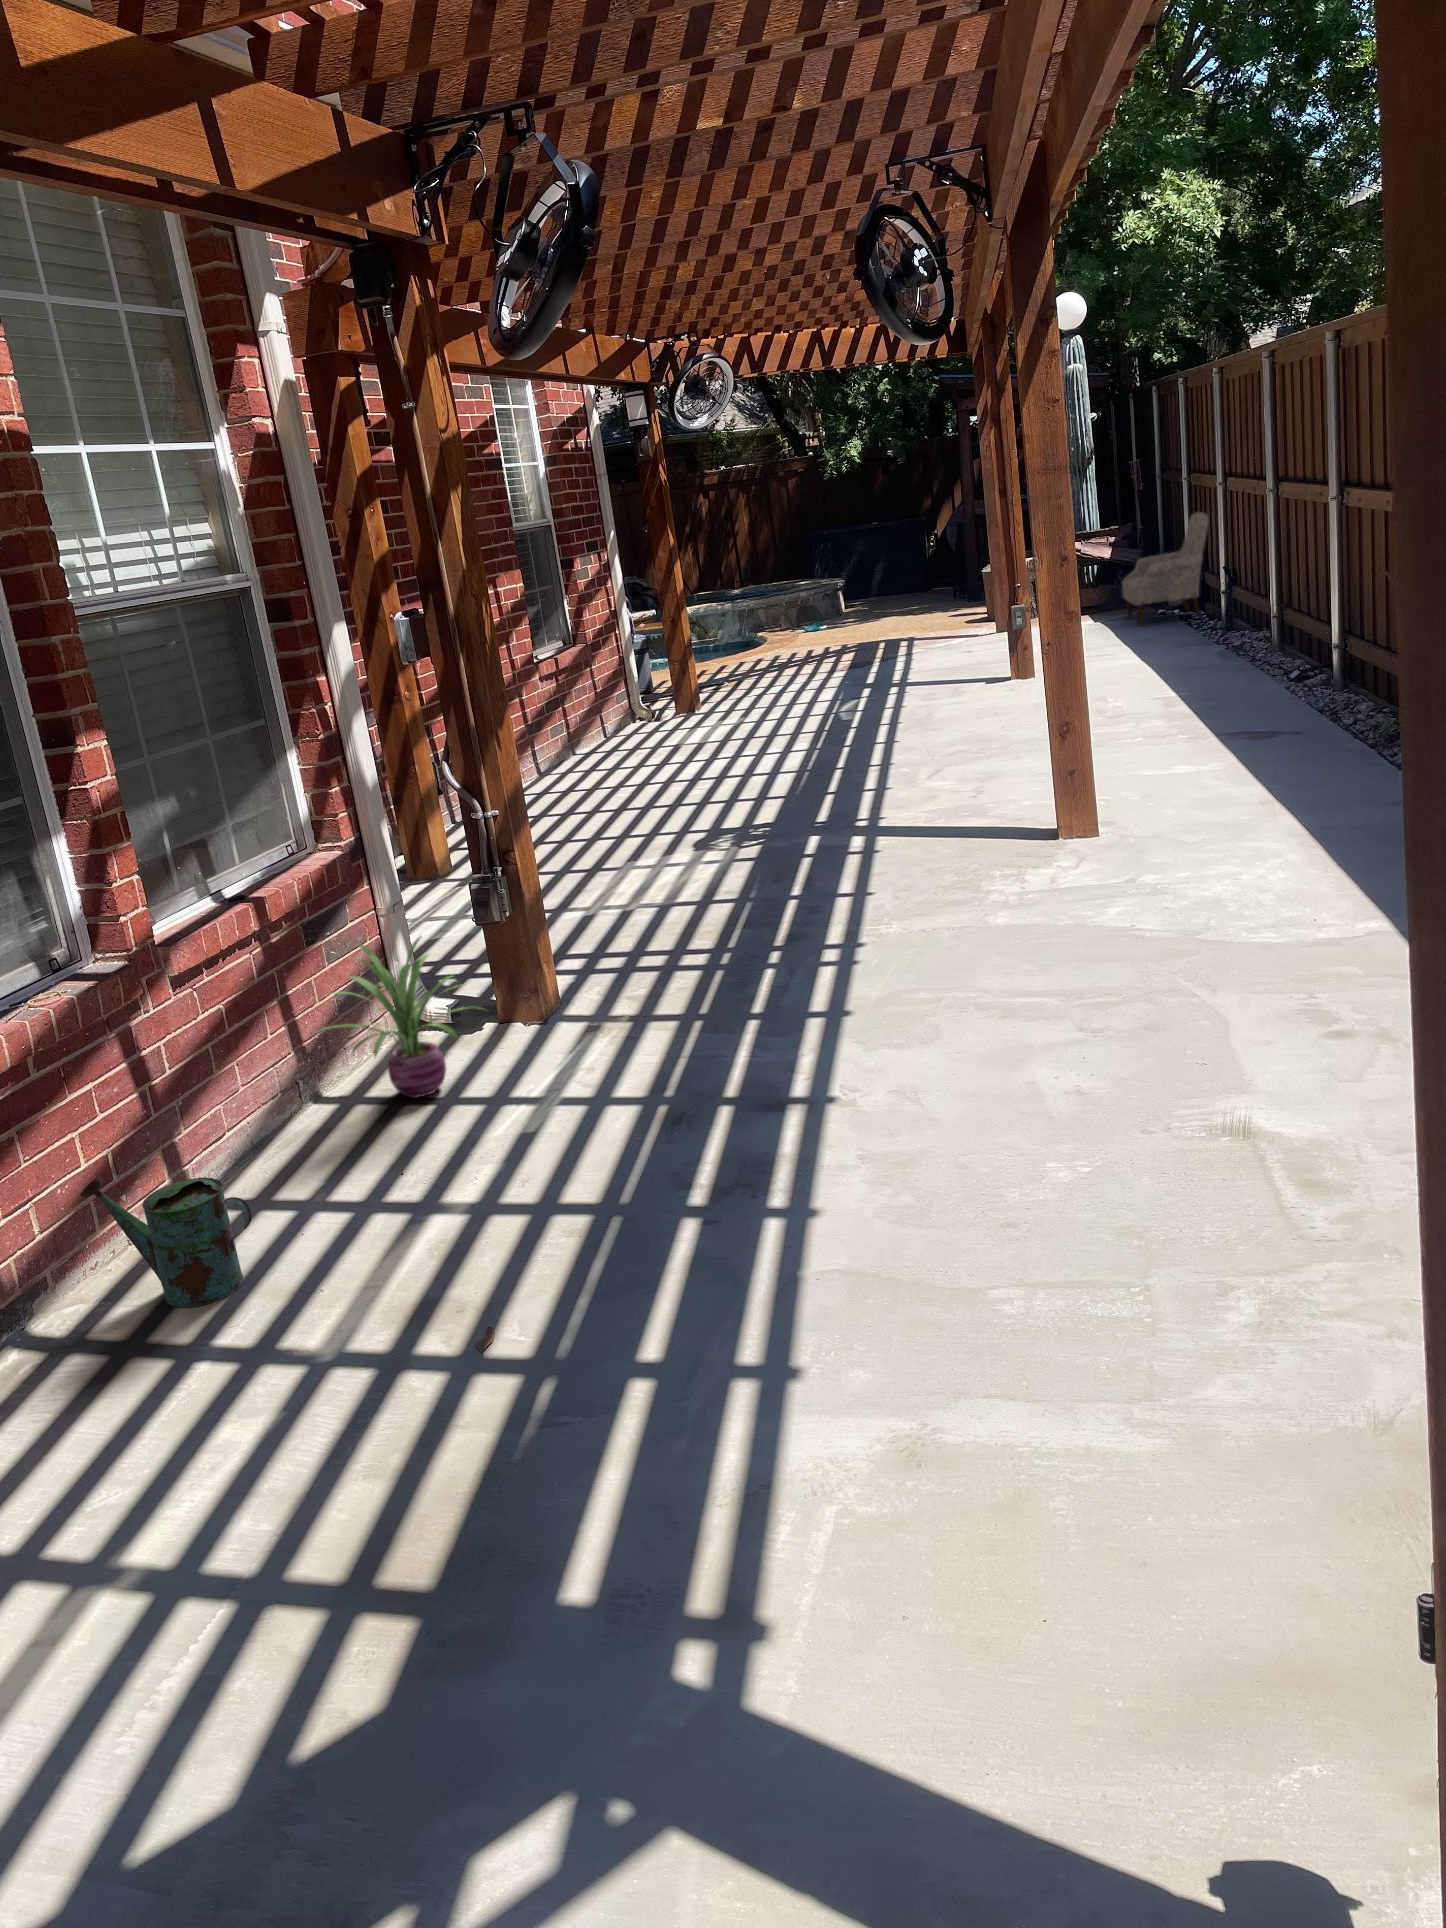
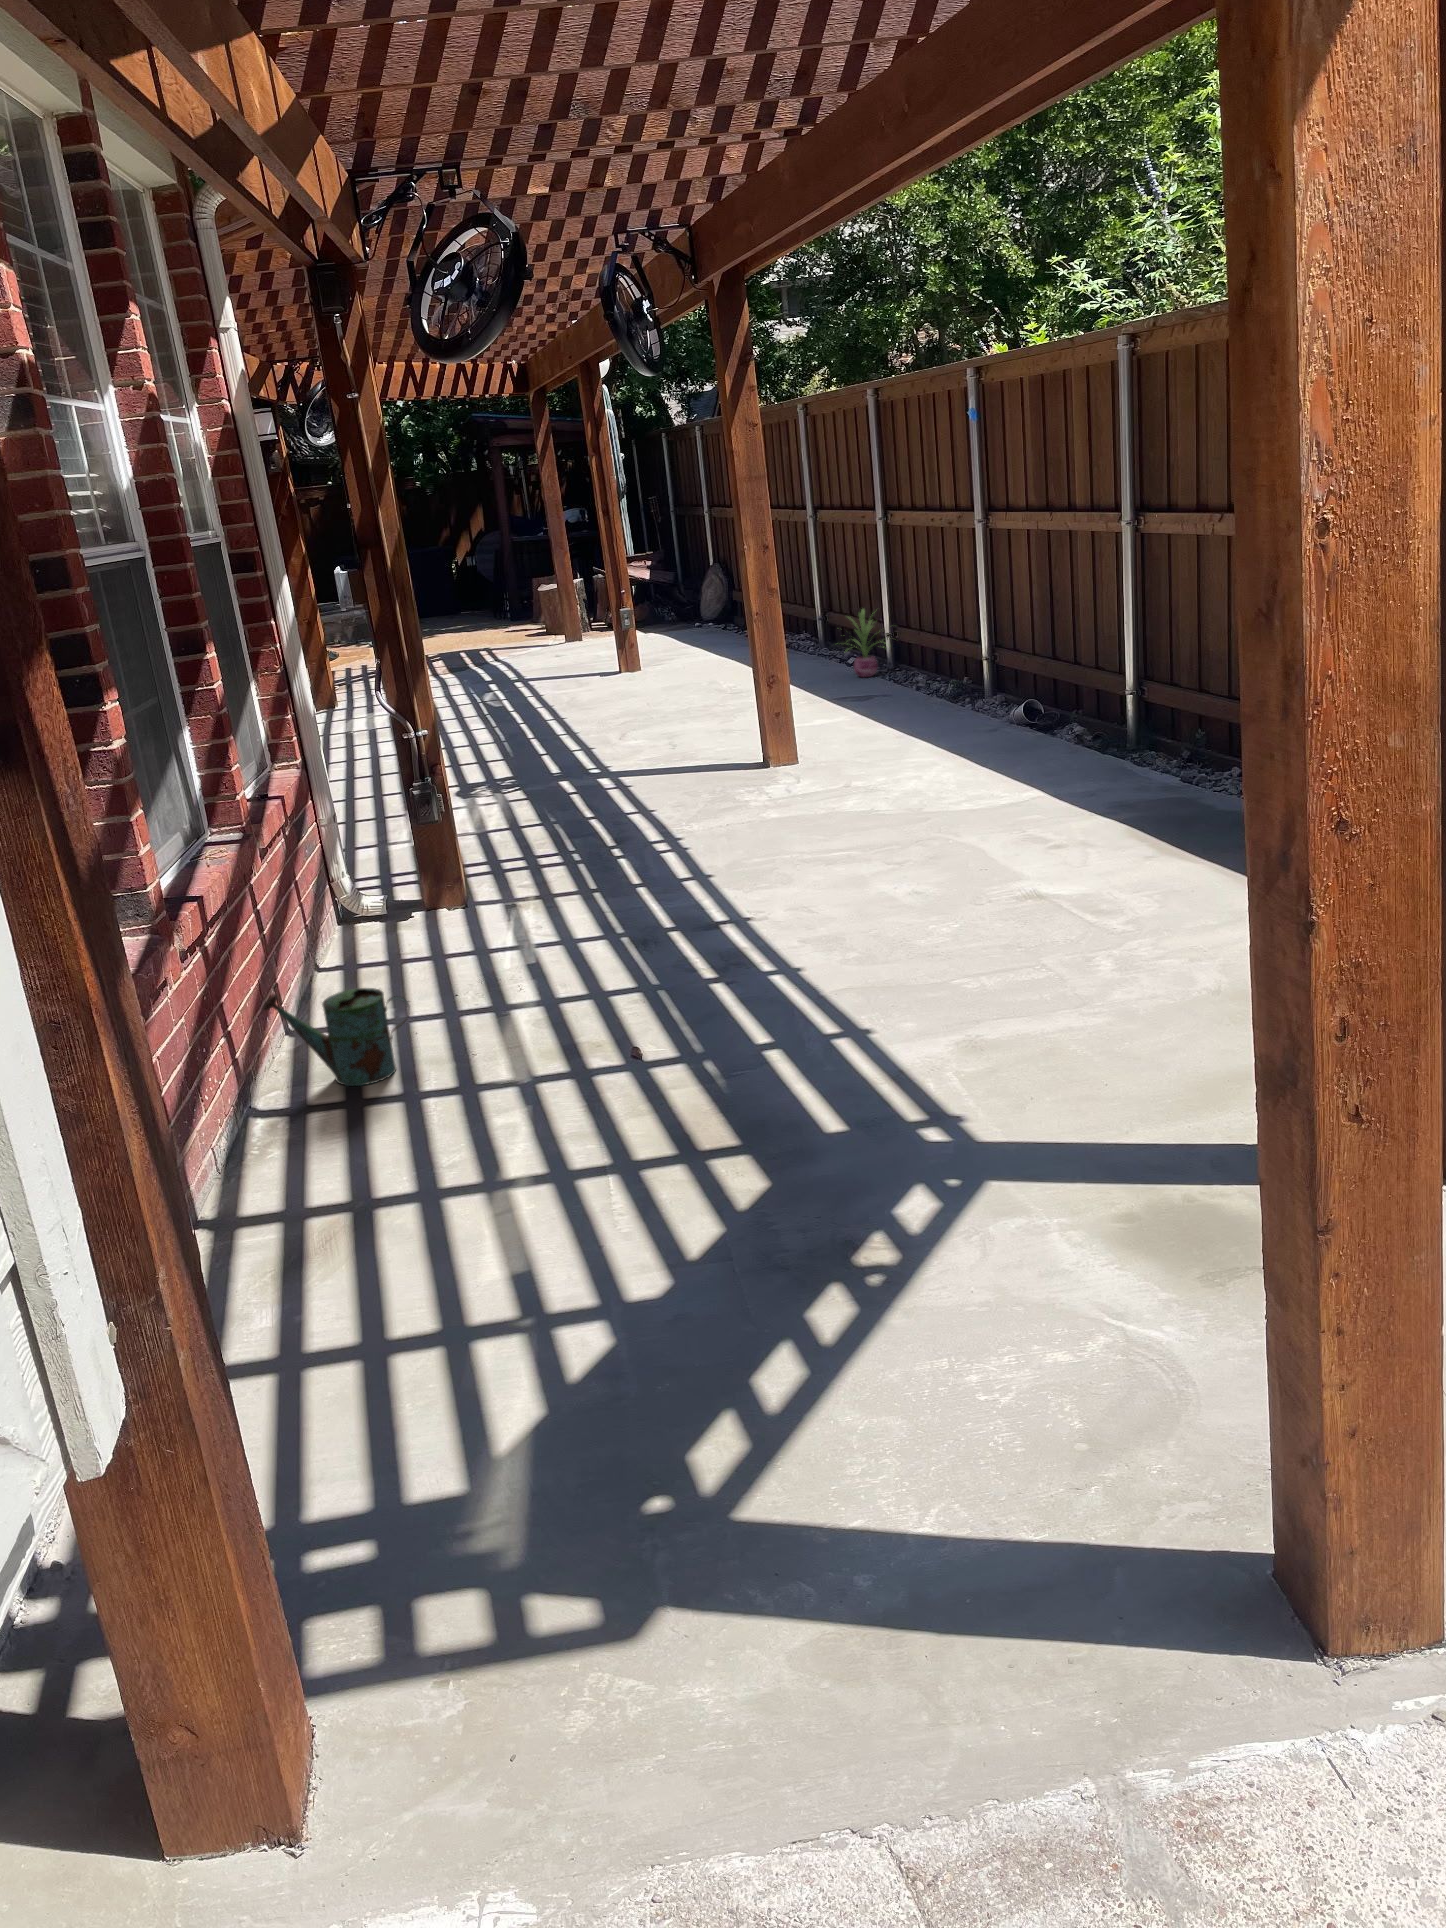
armchair: present [1122,512,1208,625] -> none [676,540,744,630]
decorative plant: present [327,937,479,1098] -> present [846,609,881,677]

